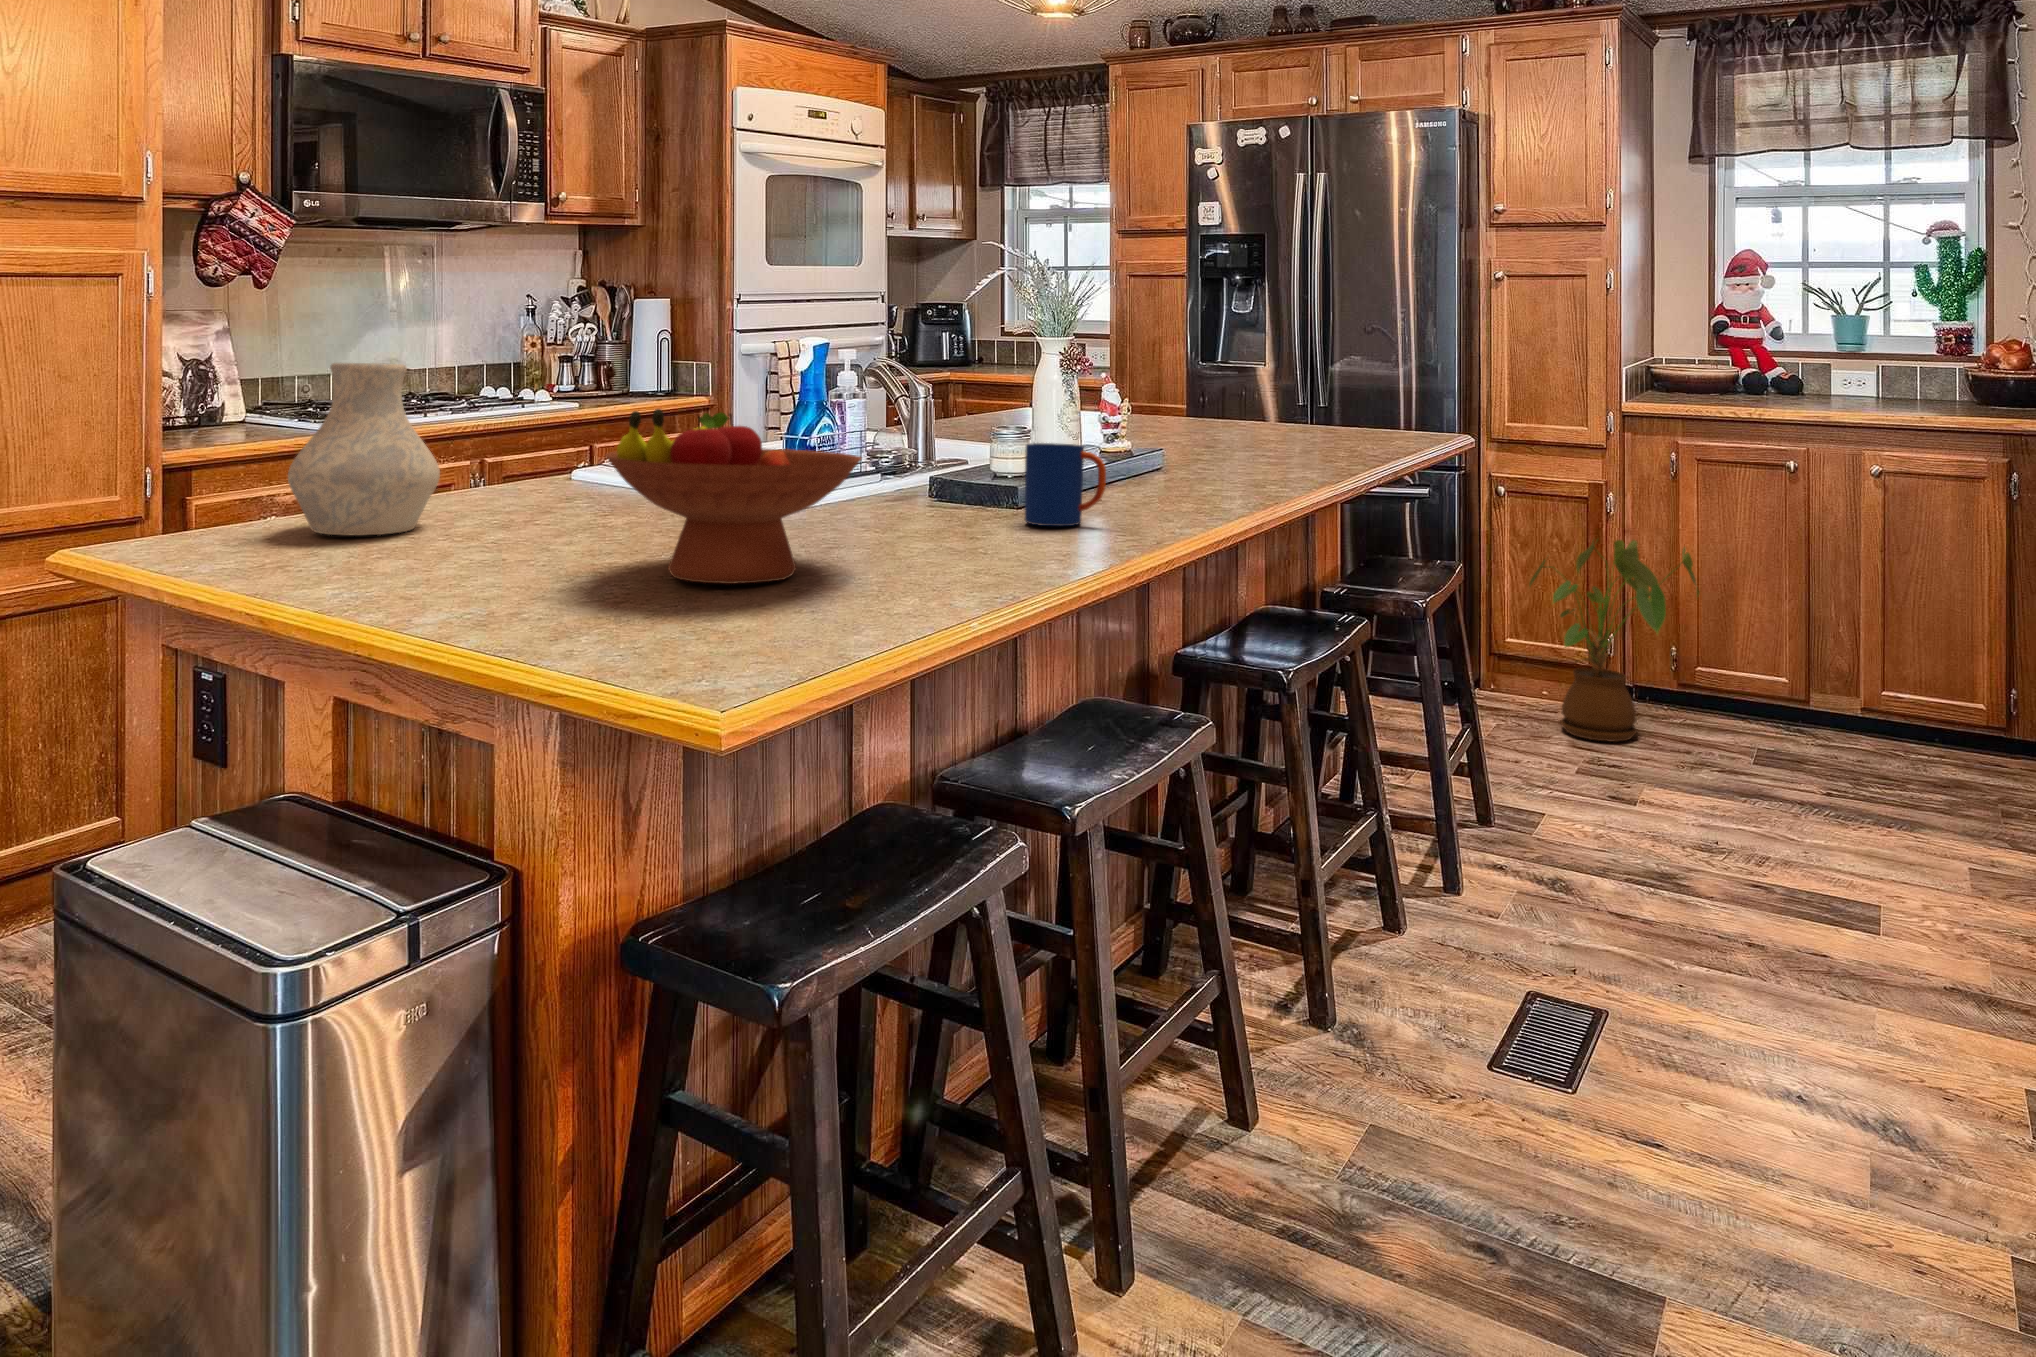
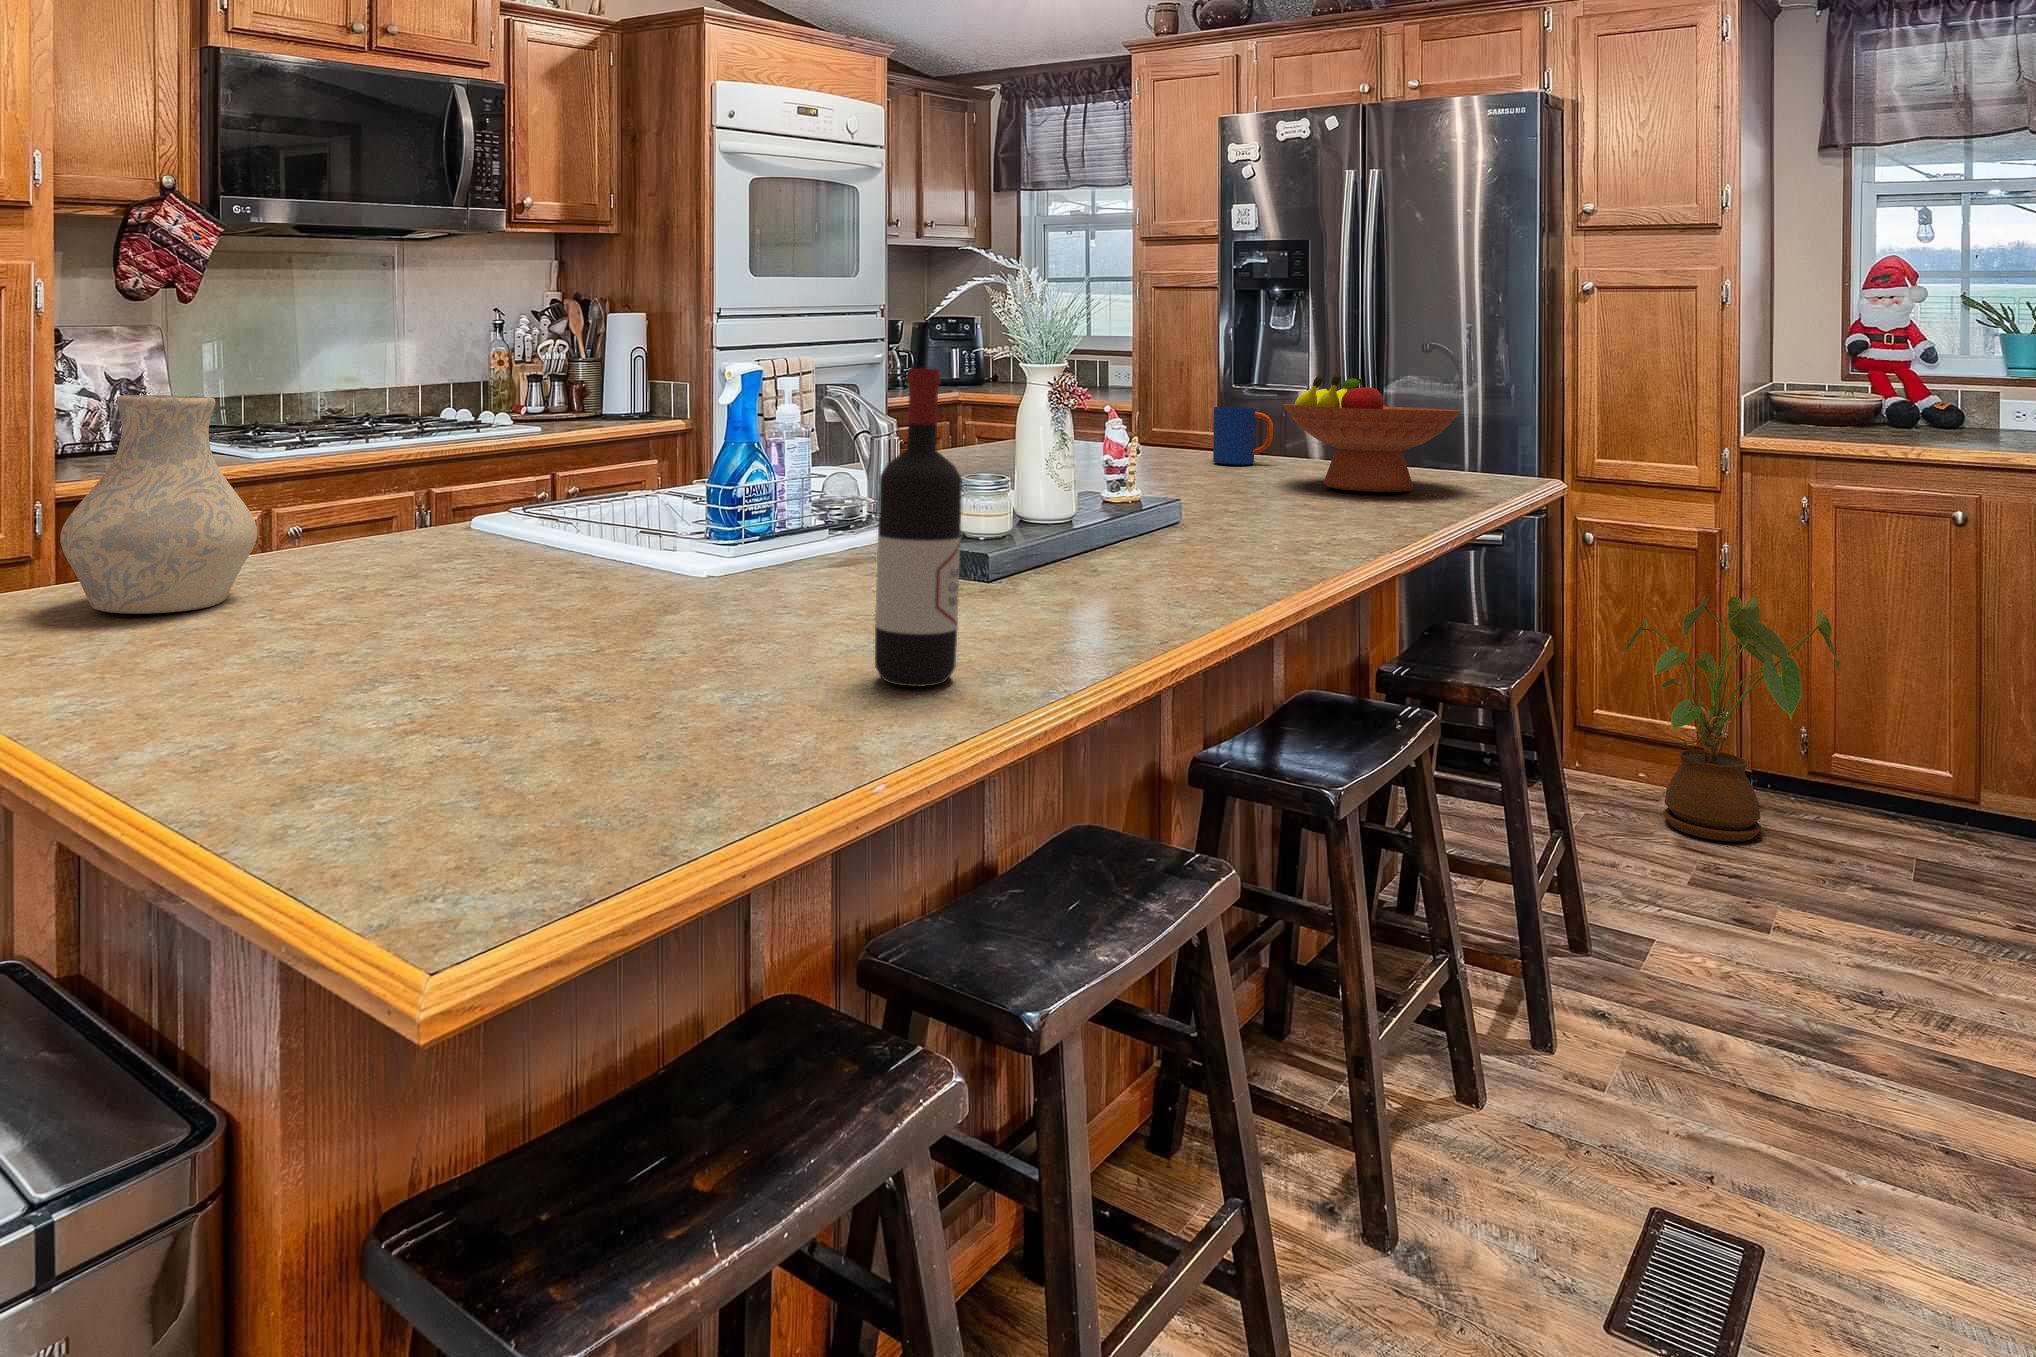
wine bottle: none [959,336,1023,566] -> present [875,368,962,687]
fruit bowl: present [605,409,862,584] -> present [1283,374,1461,492]
mug: present [1025,443,1106,526] -> present [1213,407,1273,465]

